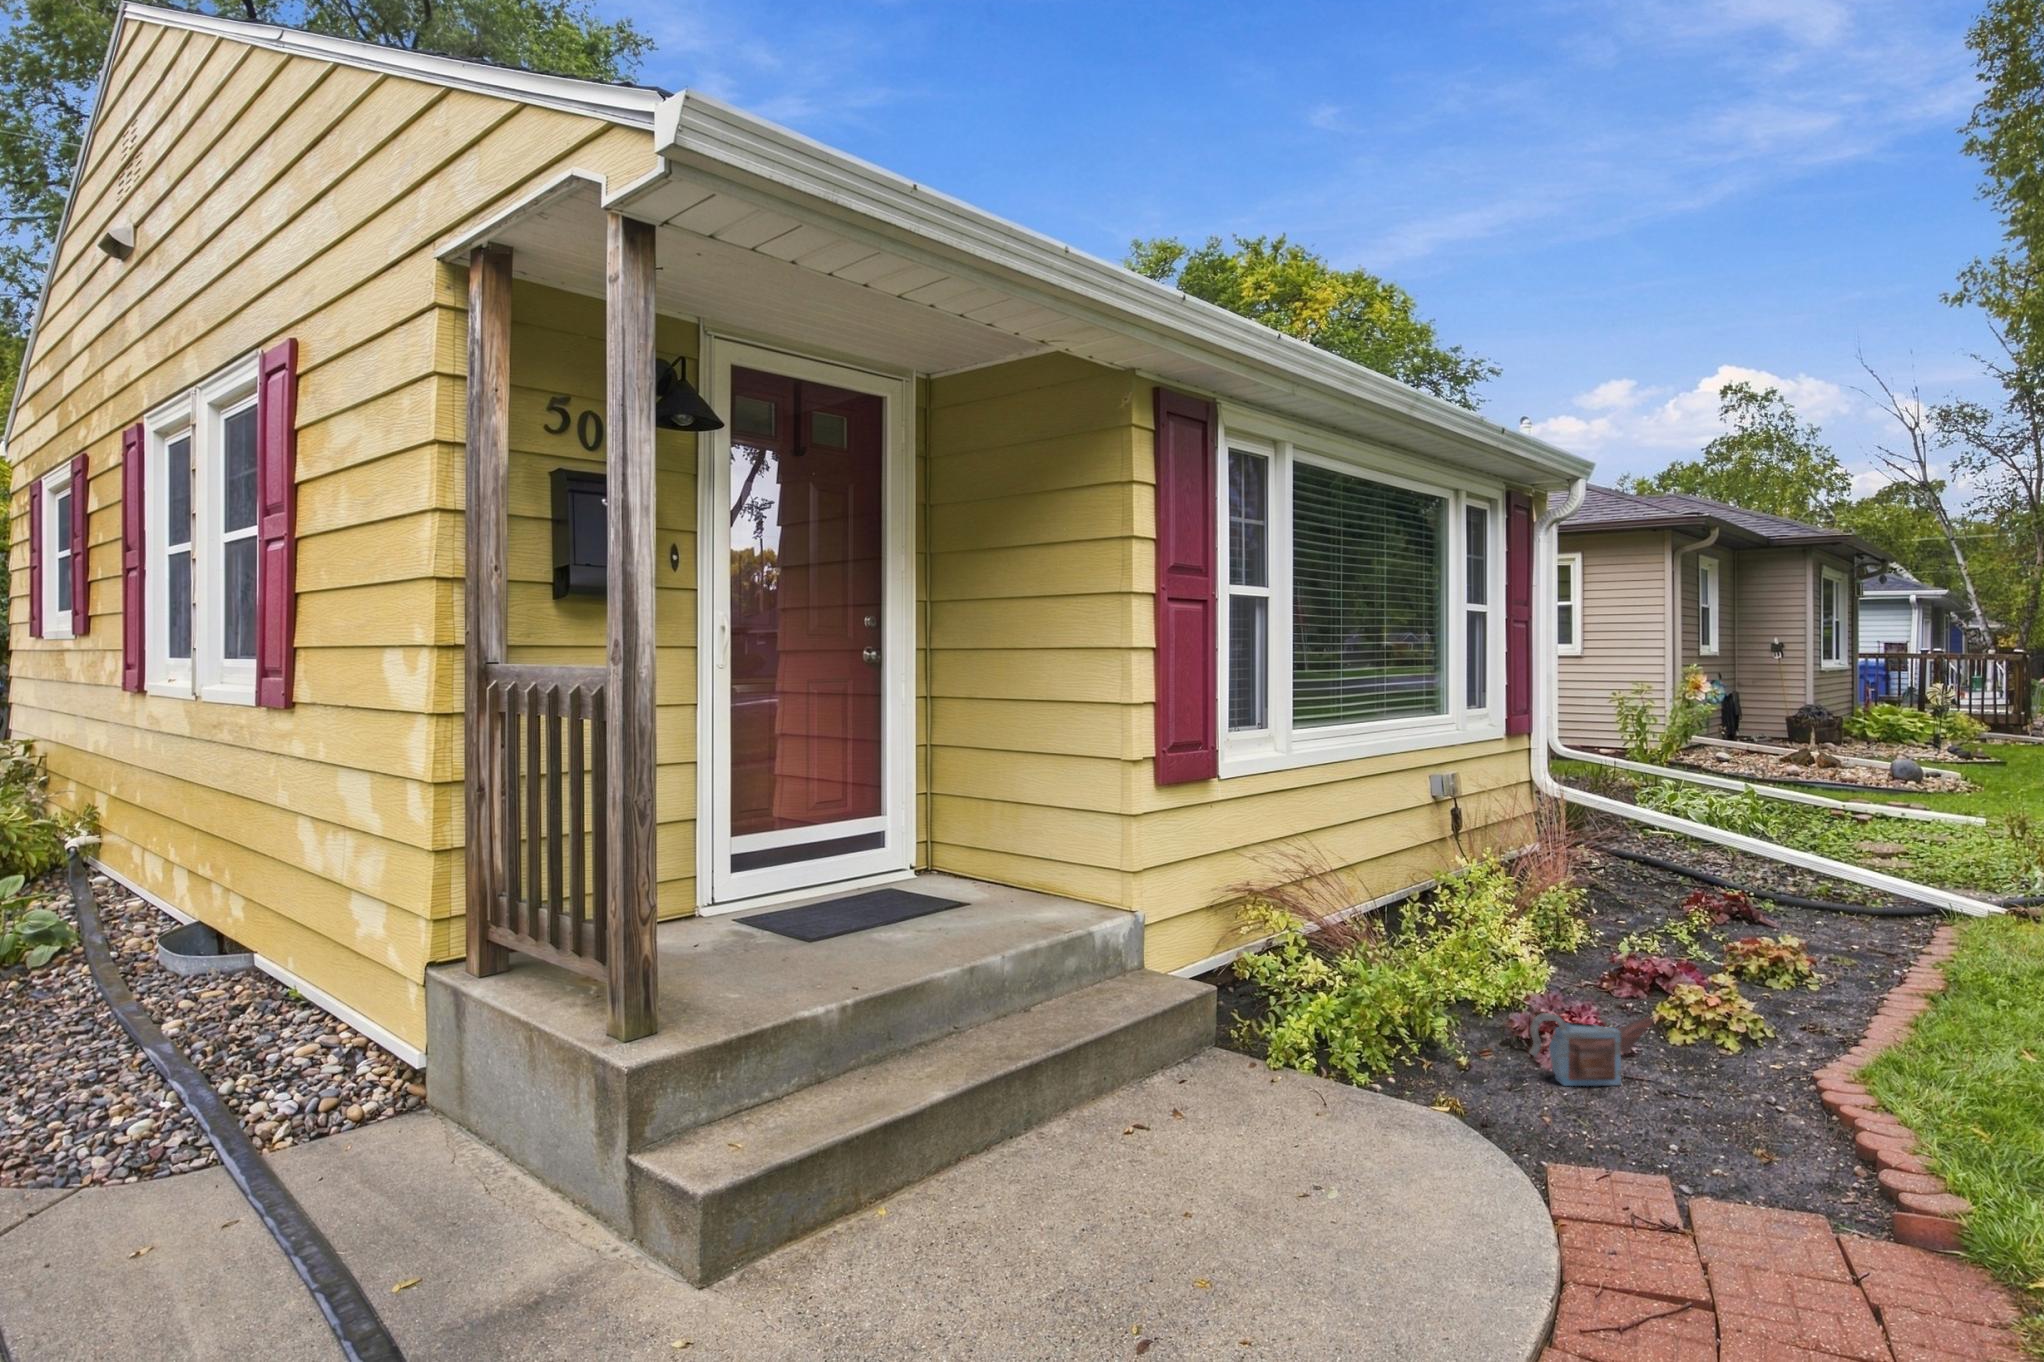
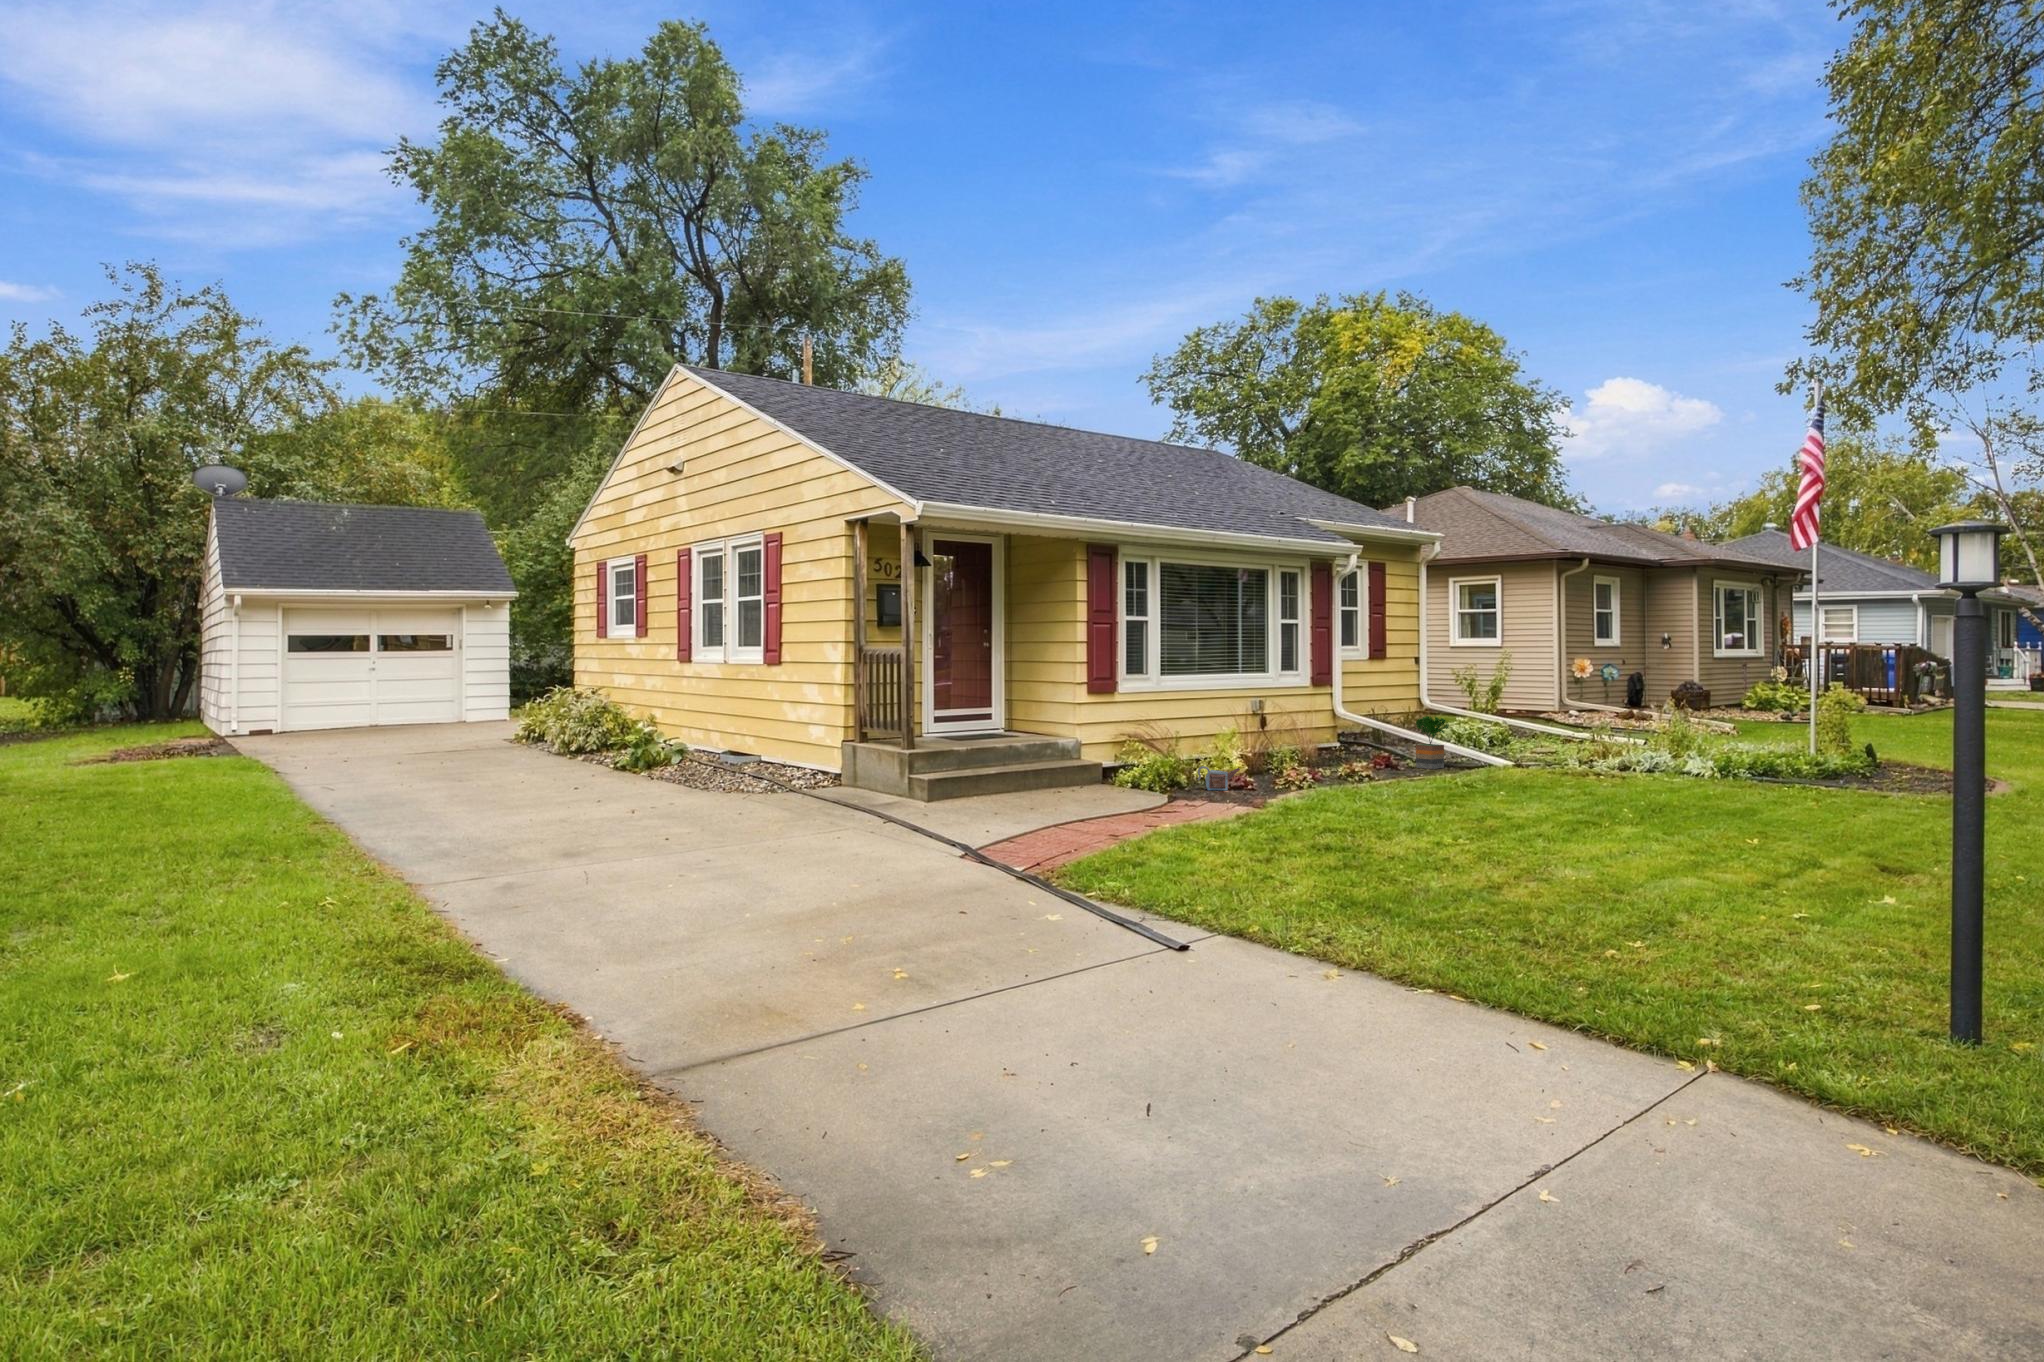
potted tree: none [1797,807,1889,926] -> present [1416,716,1449,769]

